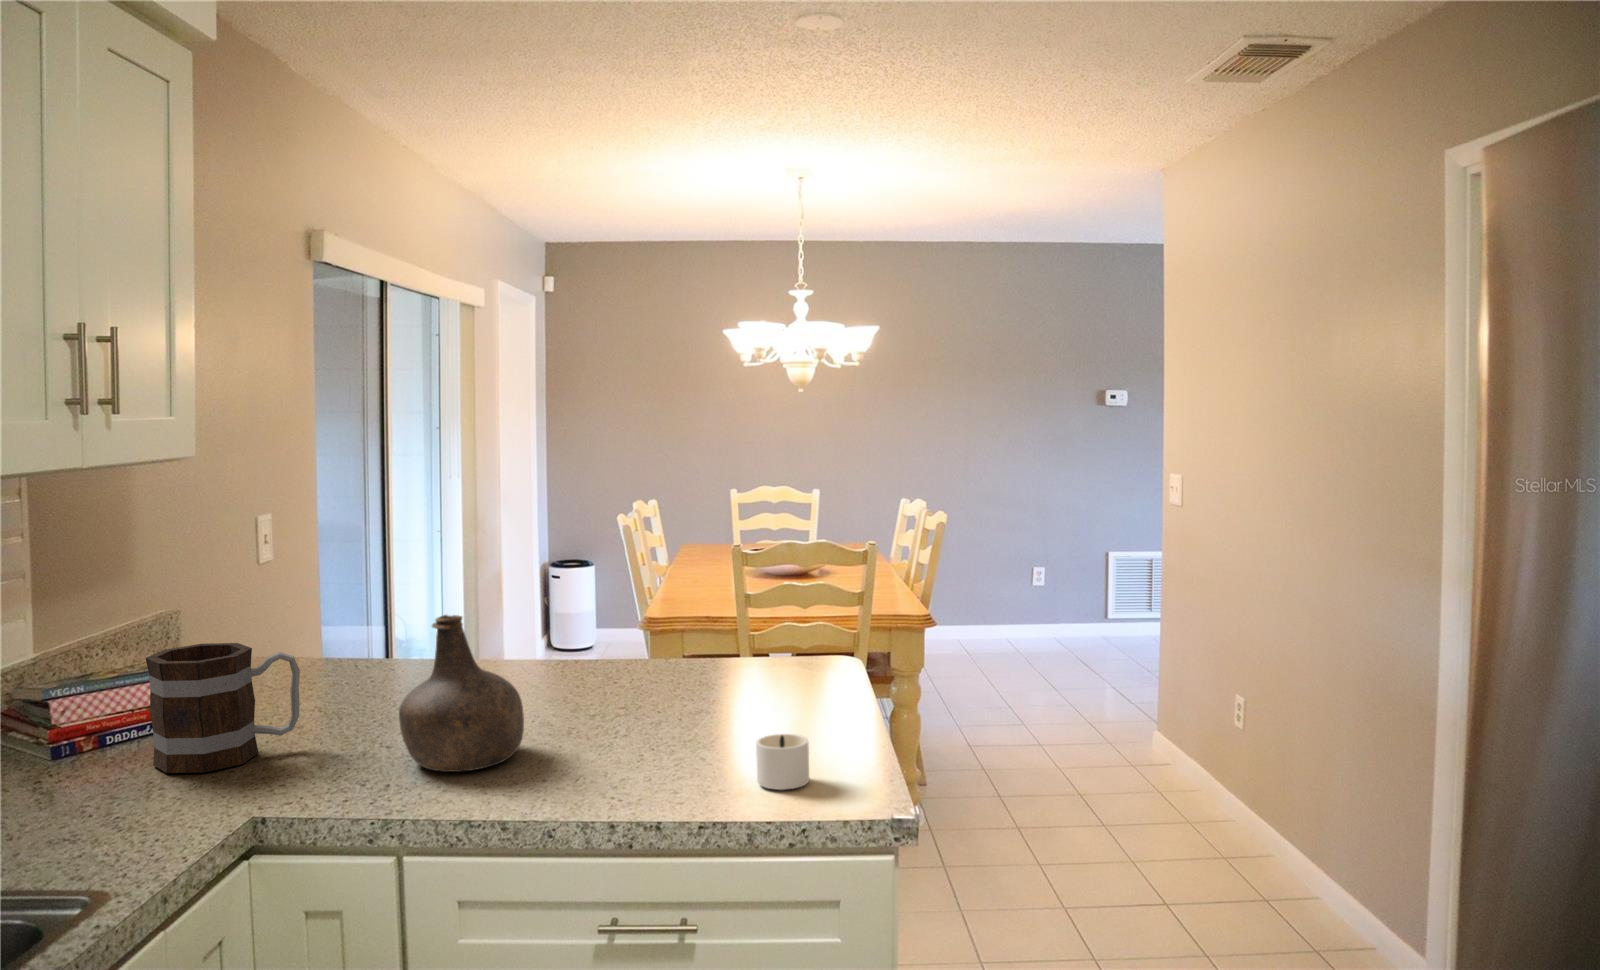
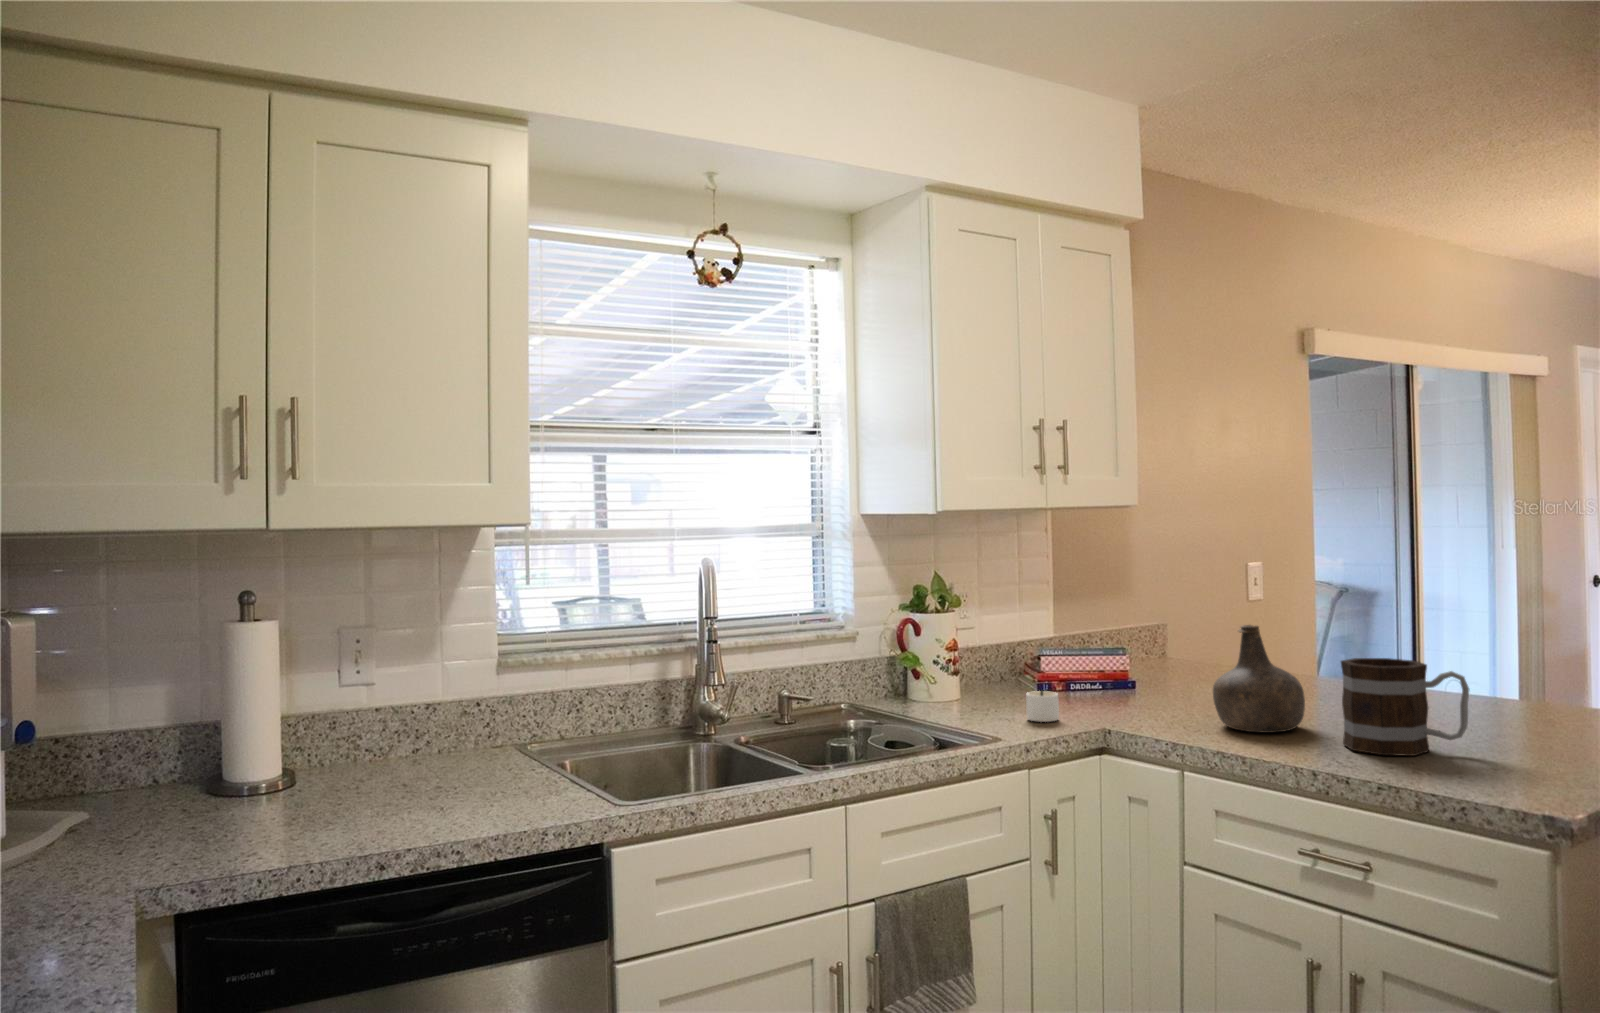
mug: present [146,643,300,773] -> present [1341,658,1469,756]
candle: present [756,734,809,790] -> present [1026,691,1059,722]

